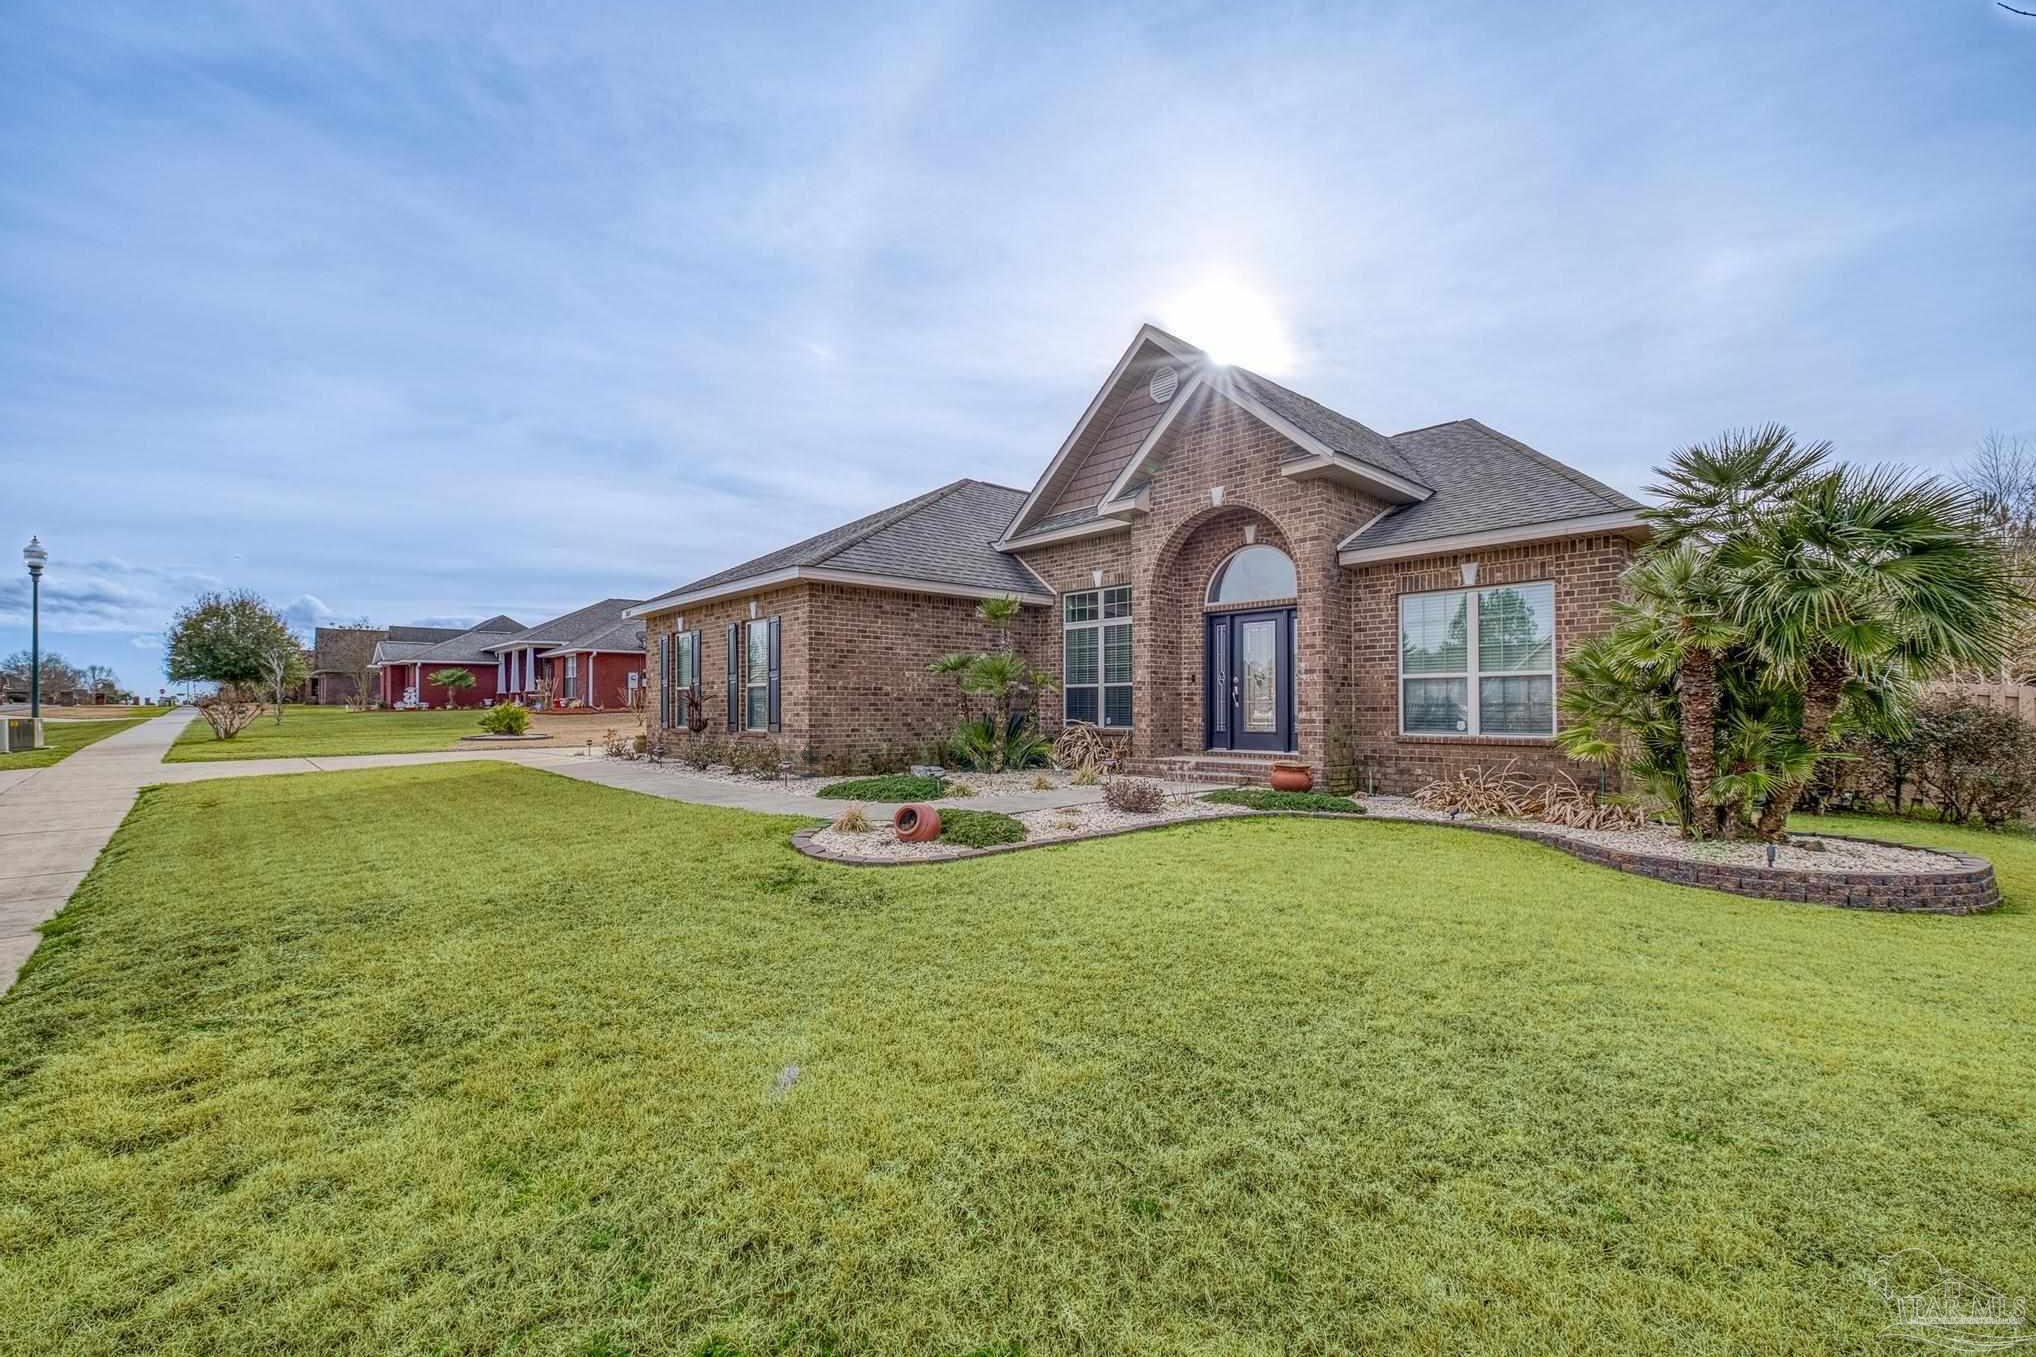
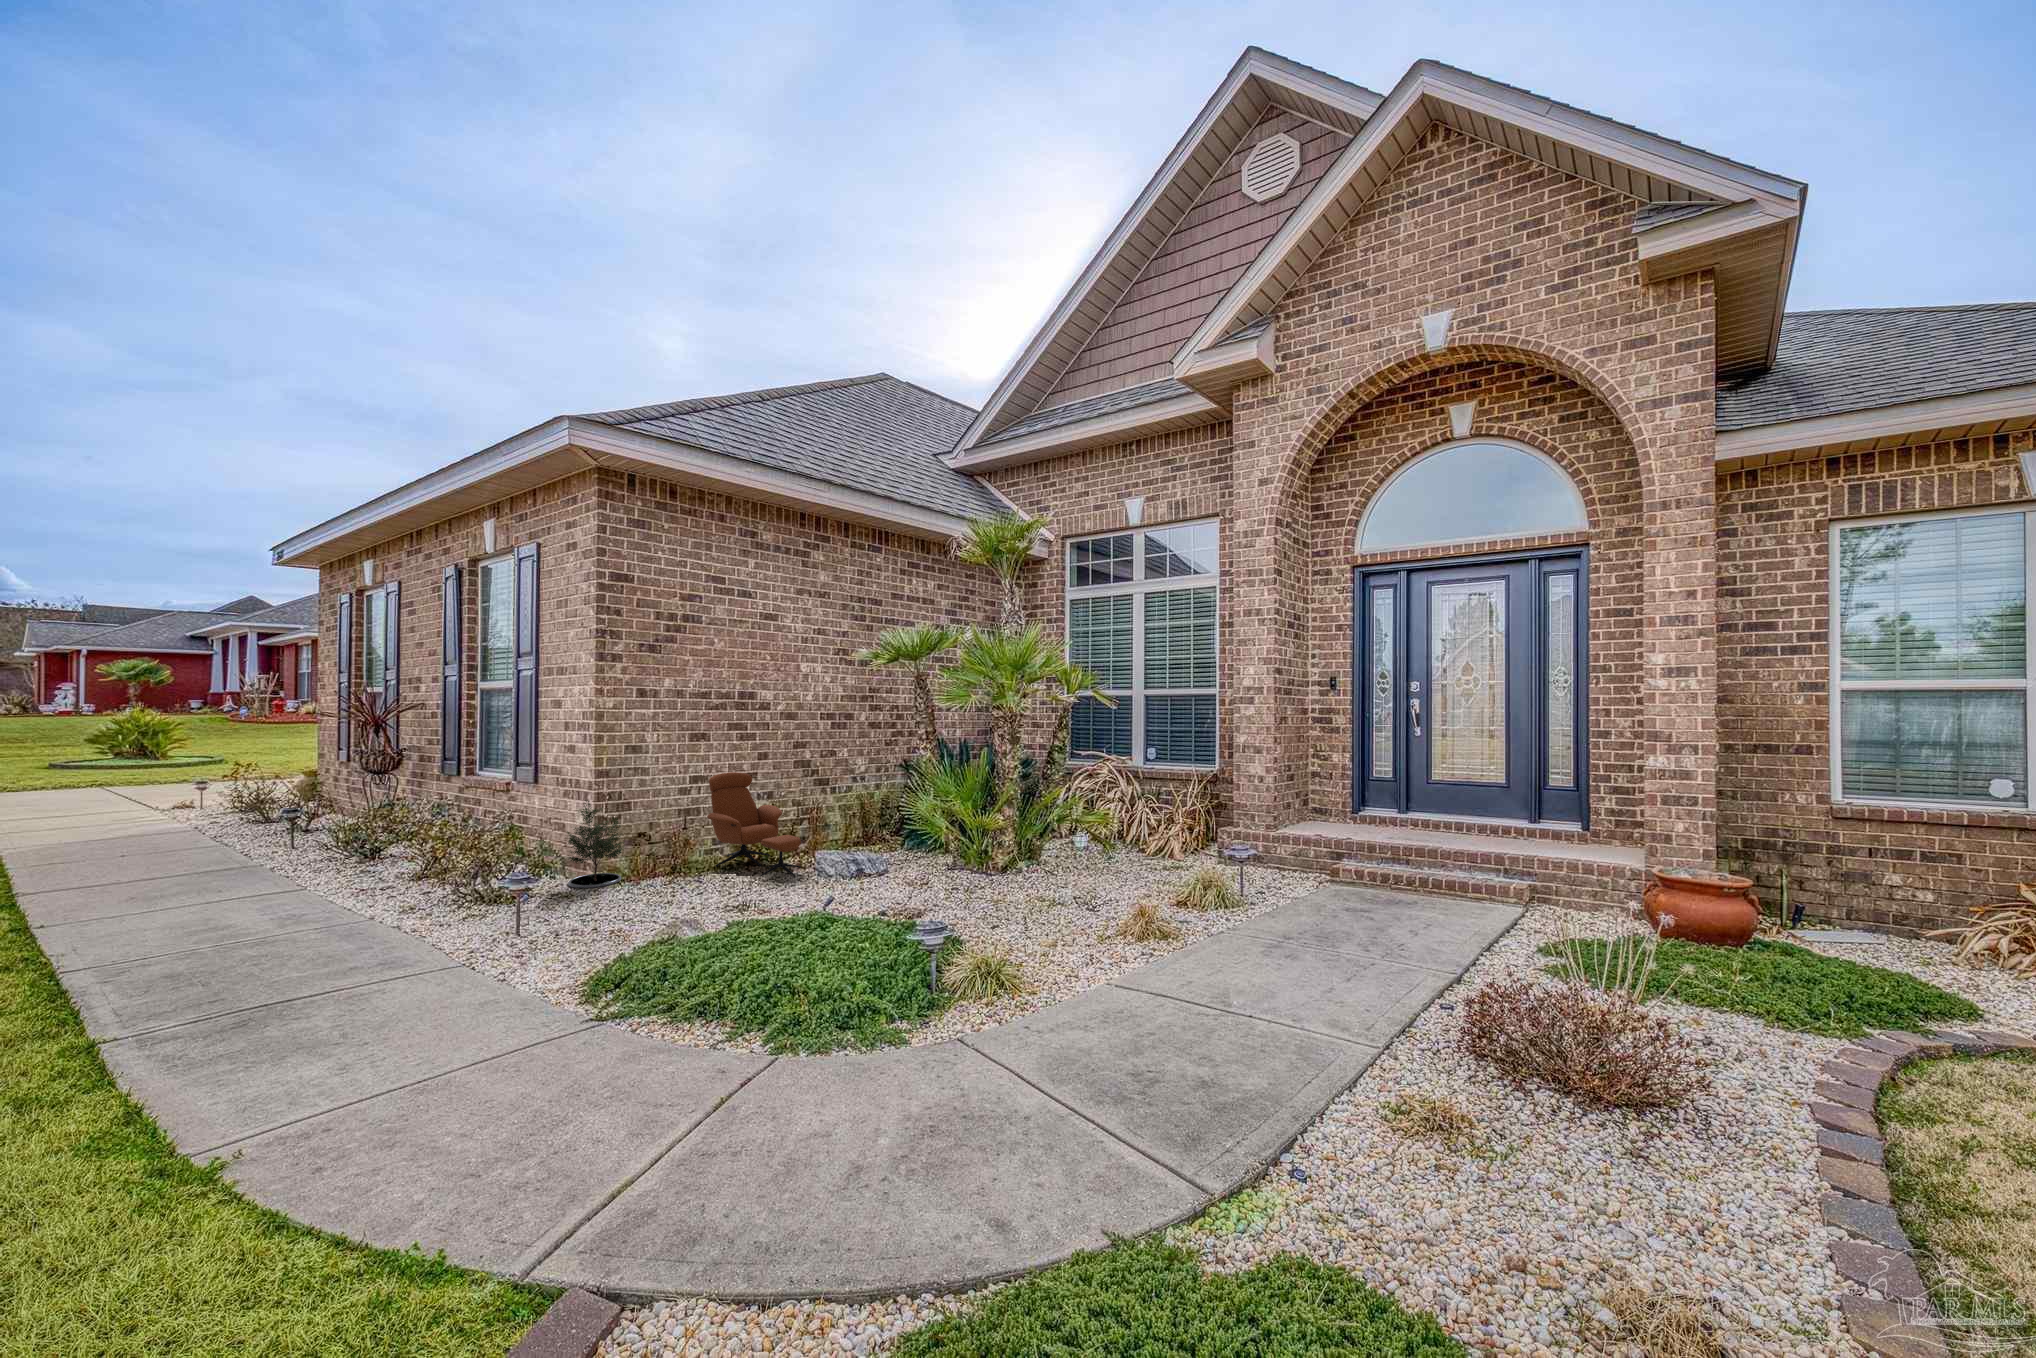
lounge chair: none [860,728,903,776] -> present [707,772,801,877]

